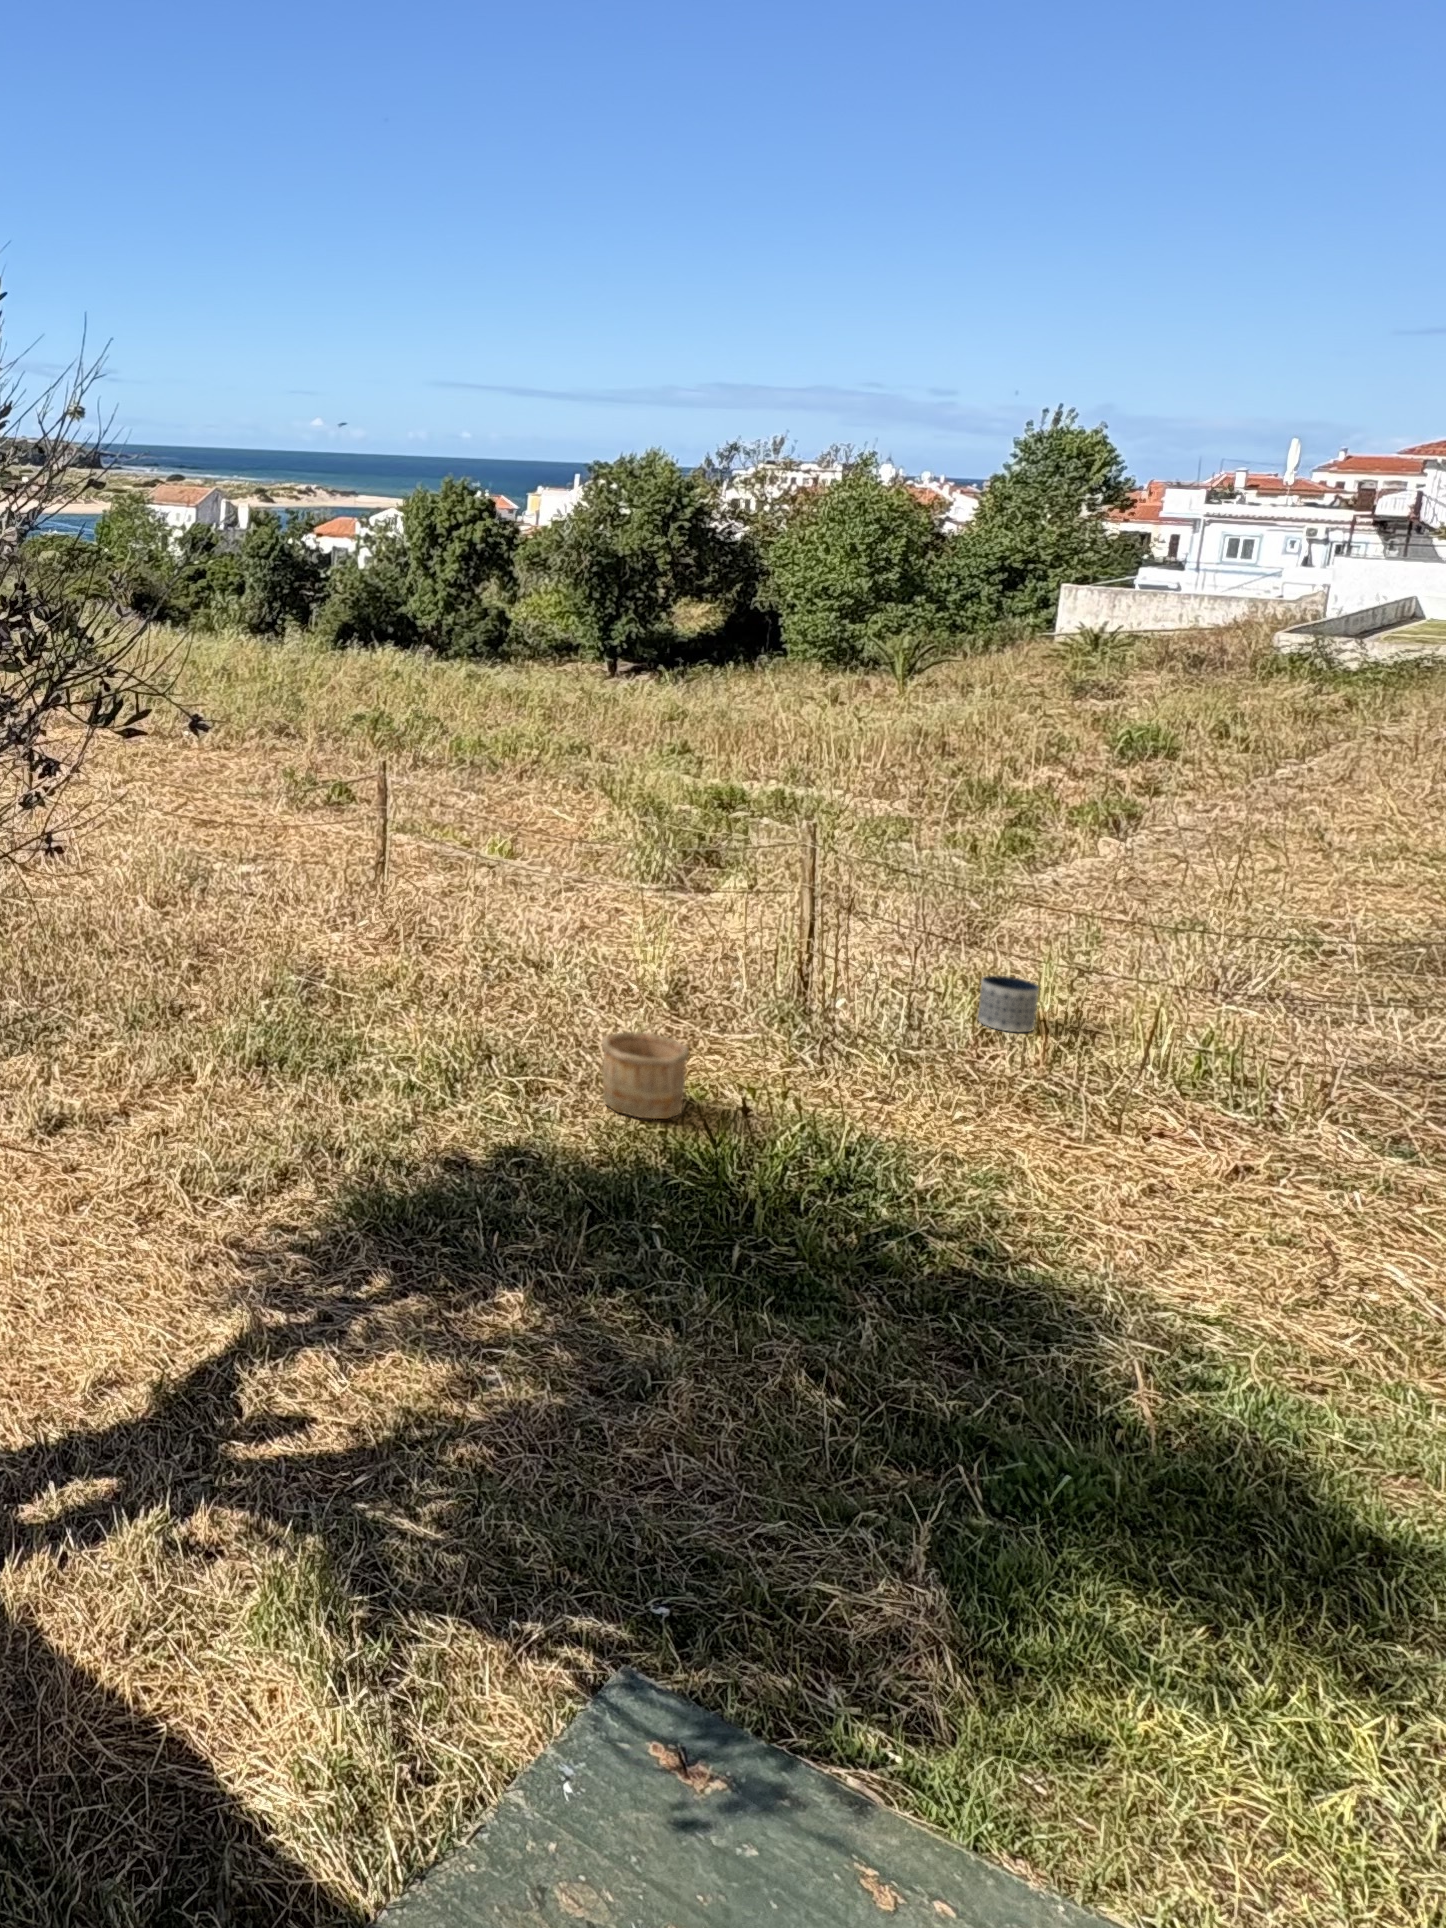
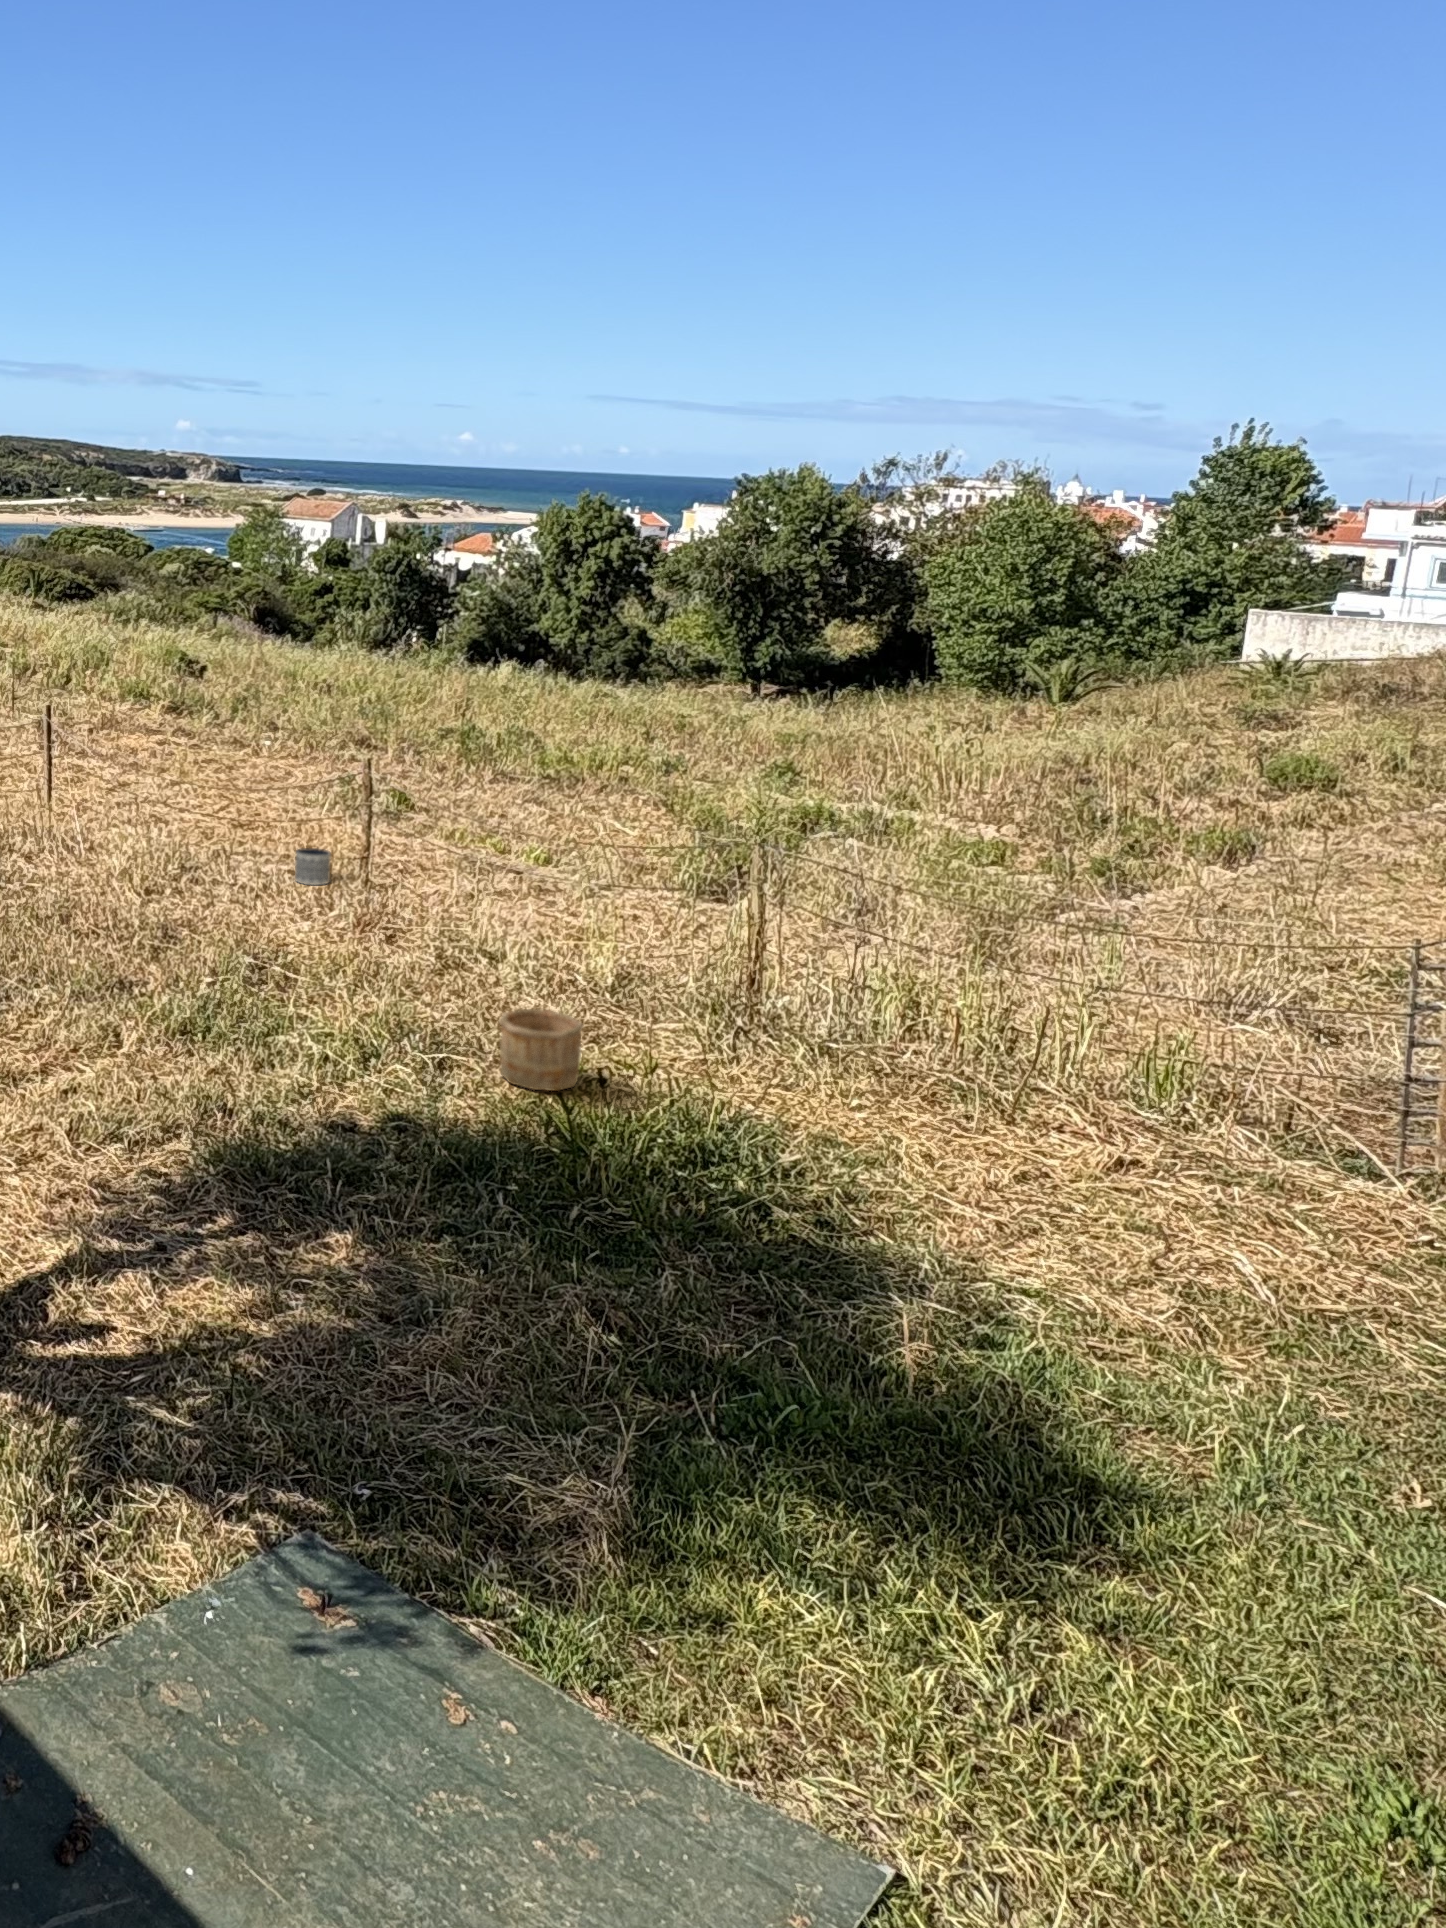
planter: present [978,976,1039,1032] -> present [295,848,331,885]

